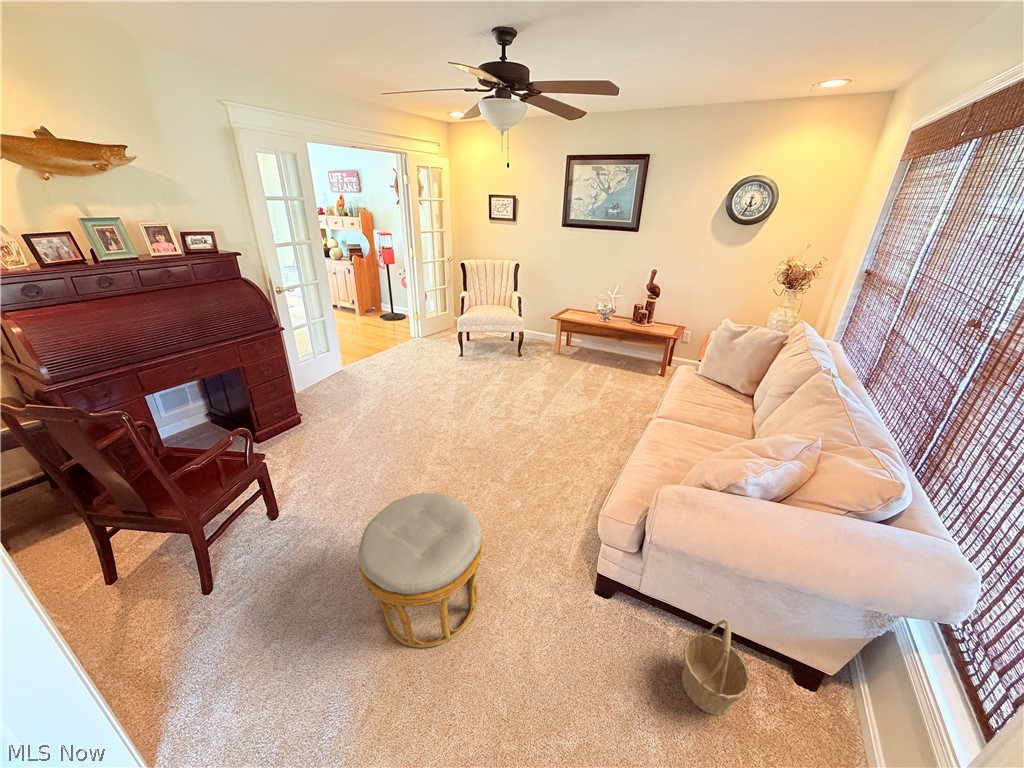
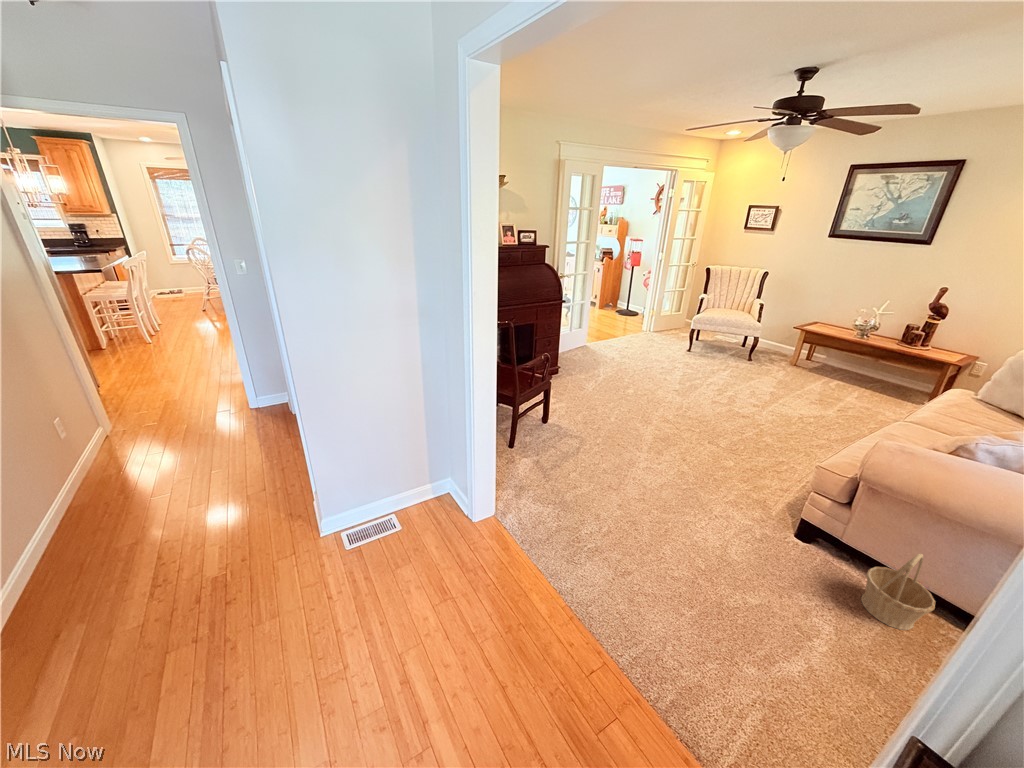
ottoman: present [358,493,482,648] -> none [616,409,704,507]

